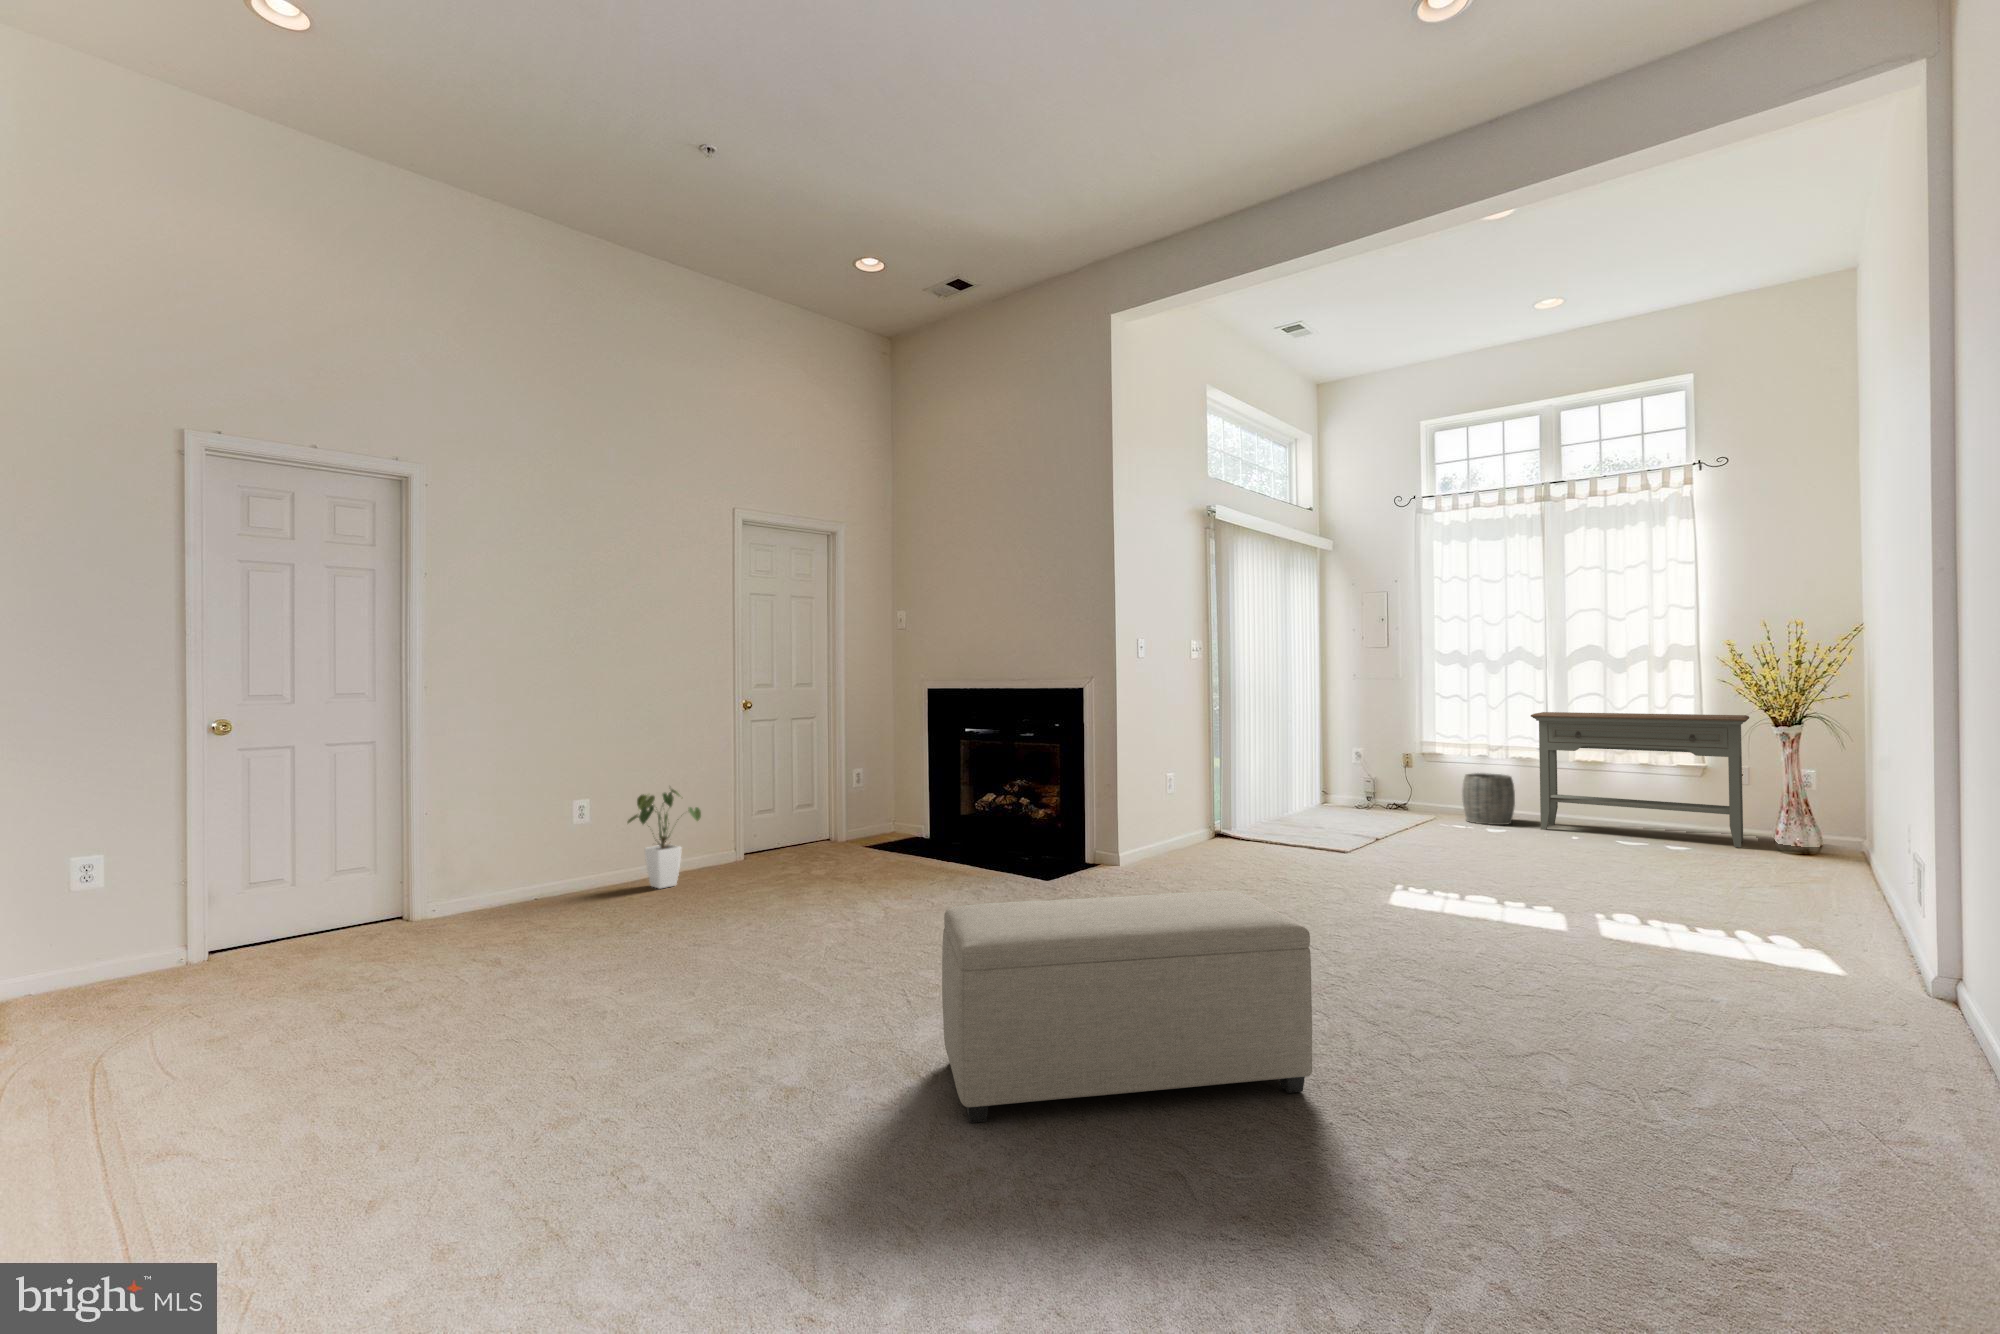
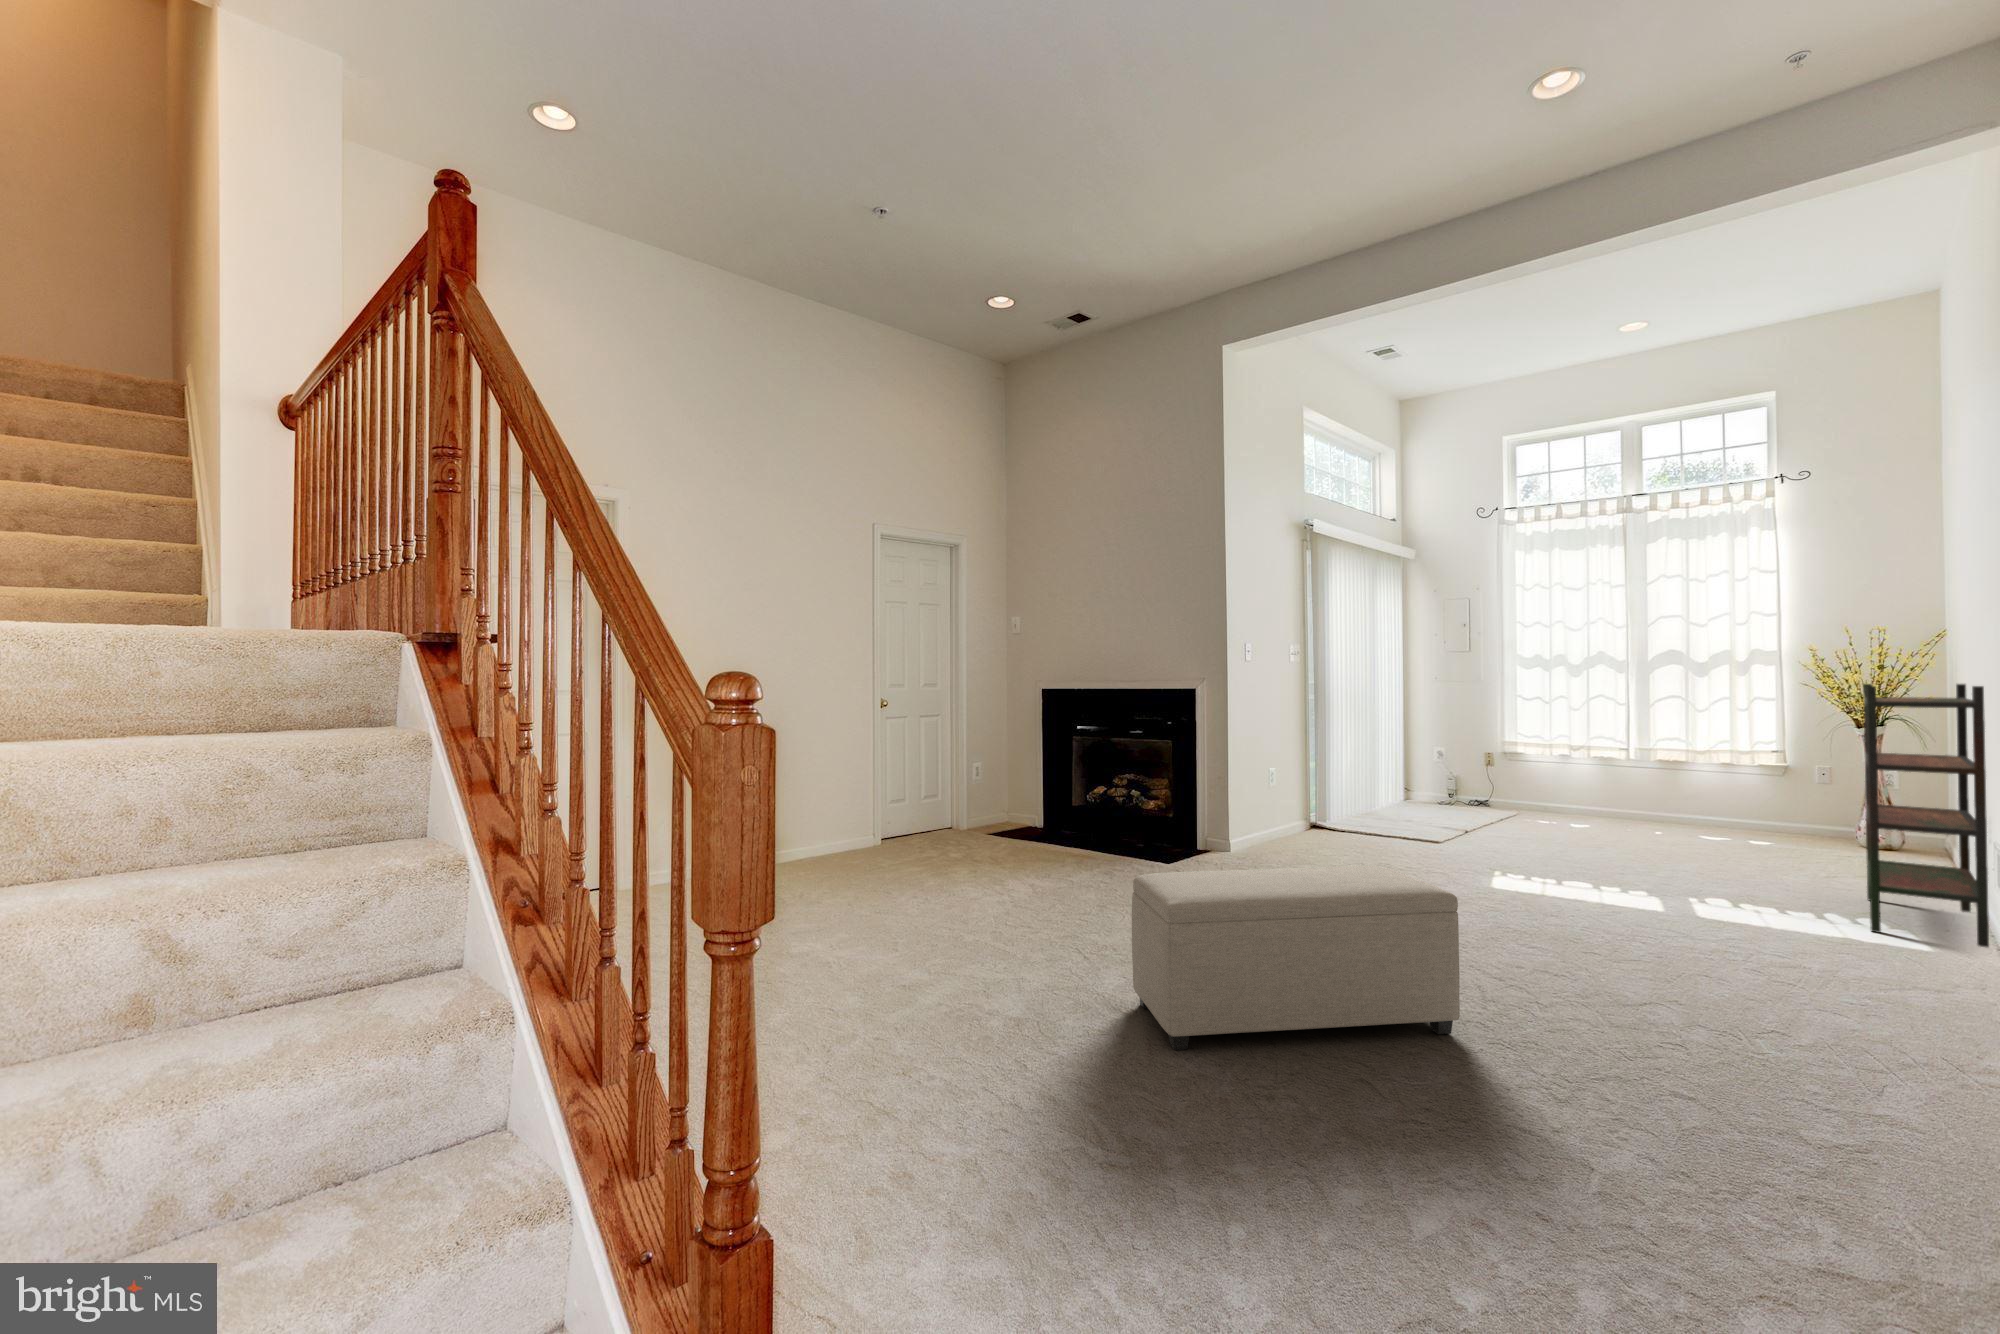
bookshelf: none [1776,679,1904,967] -> present [1863,684,1989,947]
console table: present [1531,712,1749,848] -> none [1613,713,1832,843]
woven basket: present [1462,773,1515,825] -> none [1544,771,1597,820]
house plant: present [627,789,701,888] -> none [792,775,858,866]

